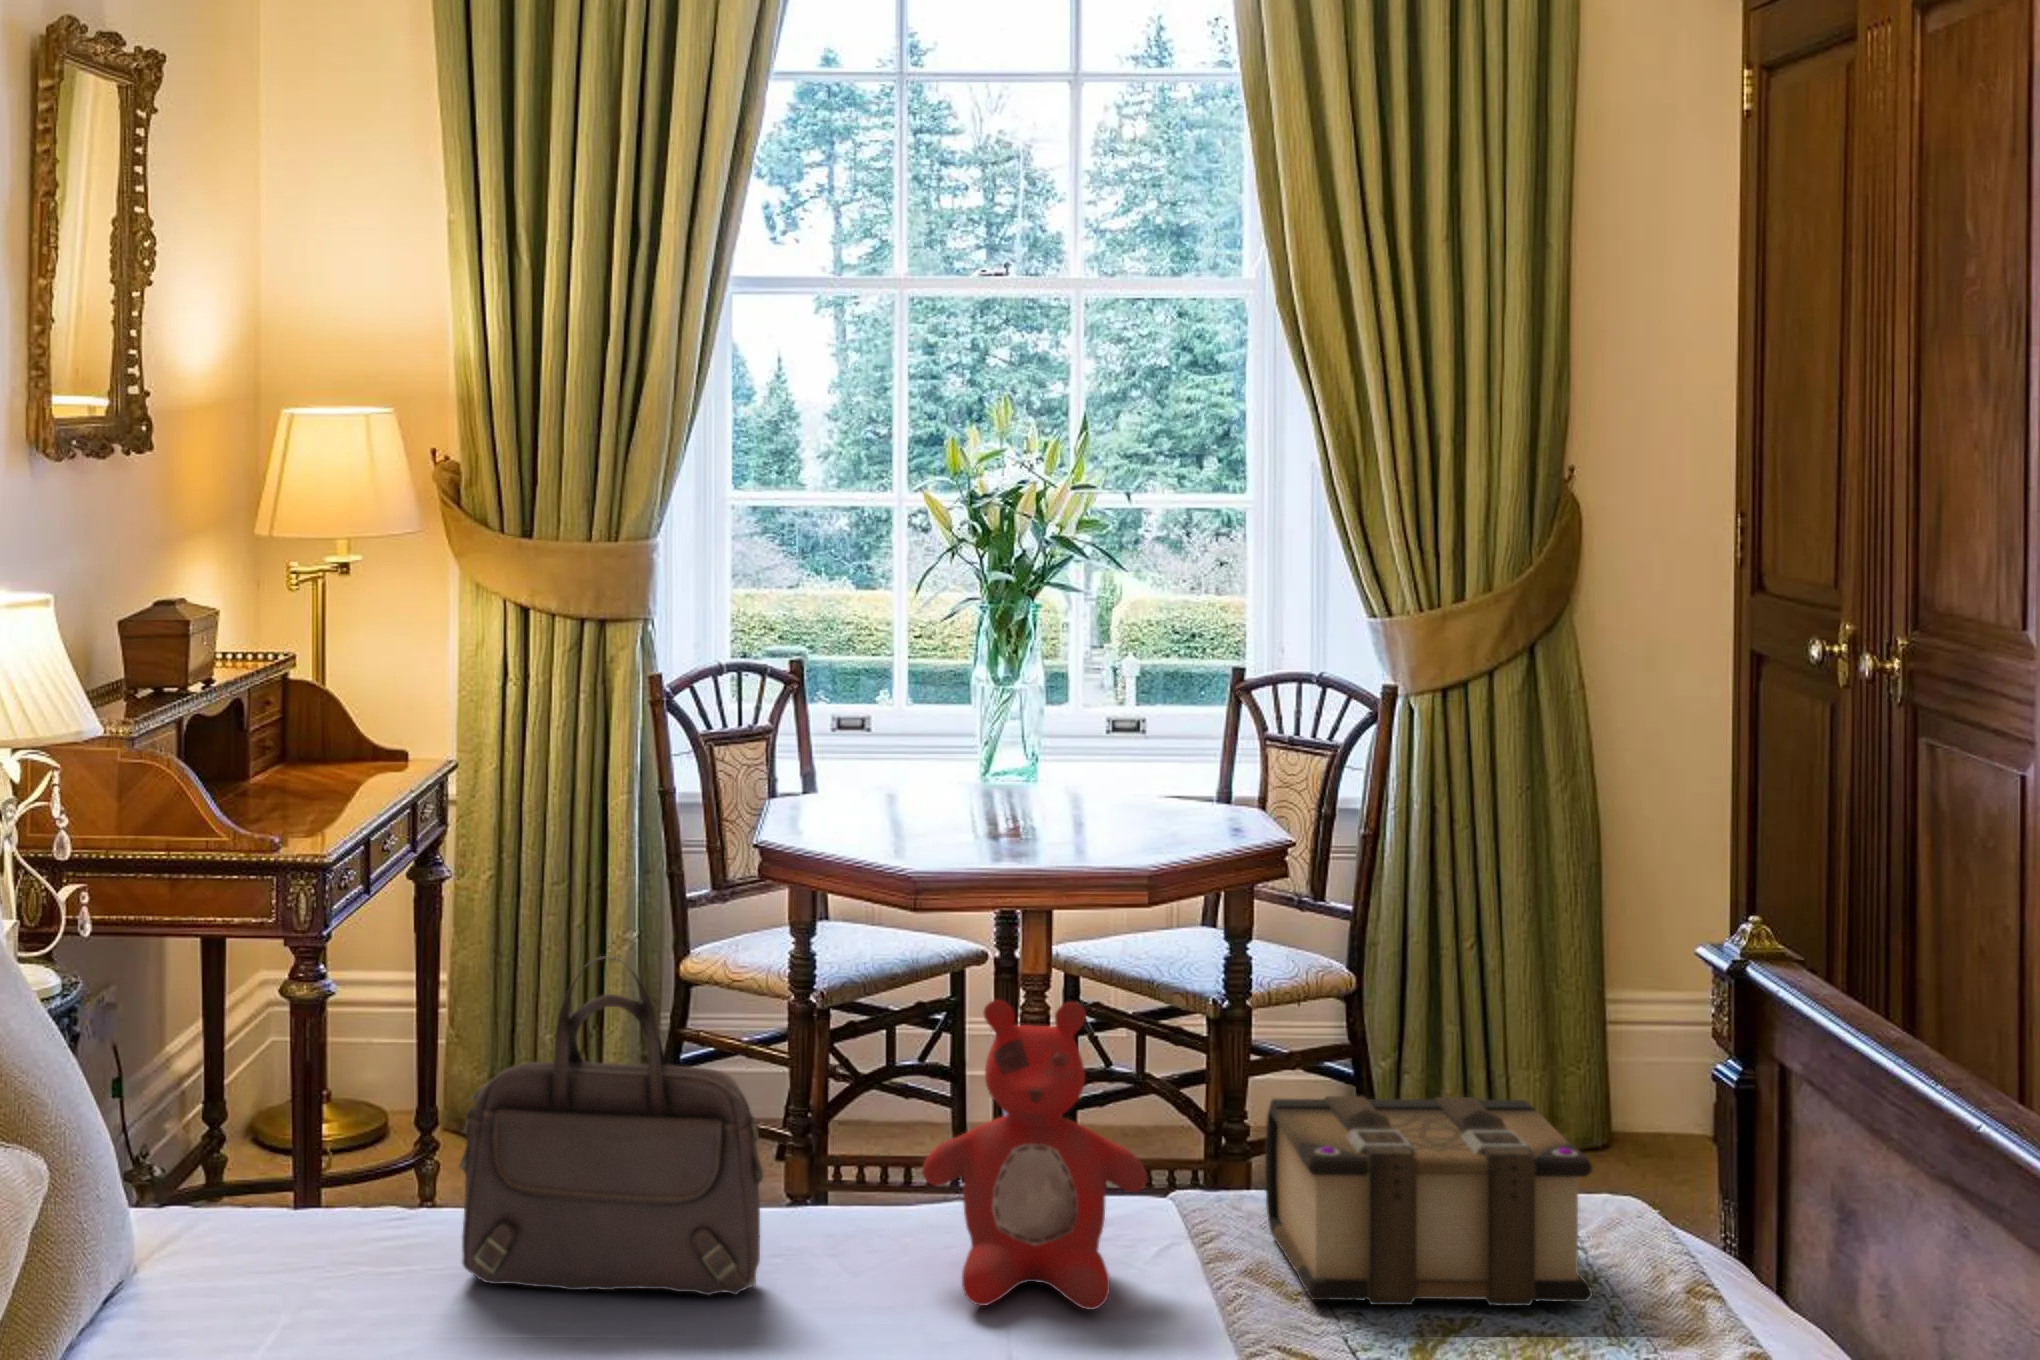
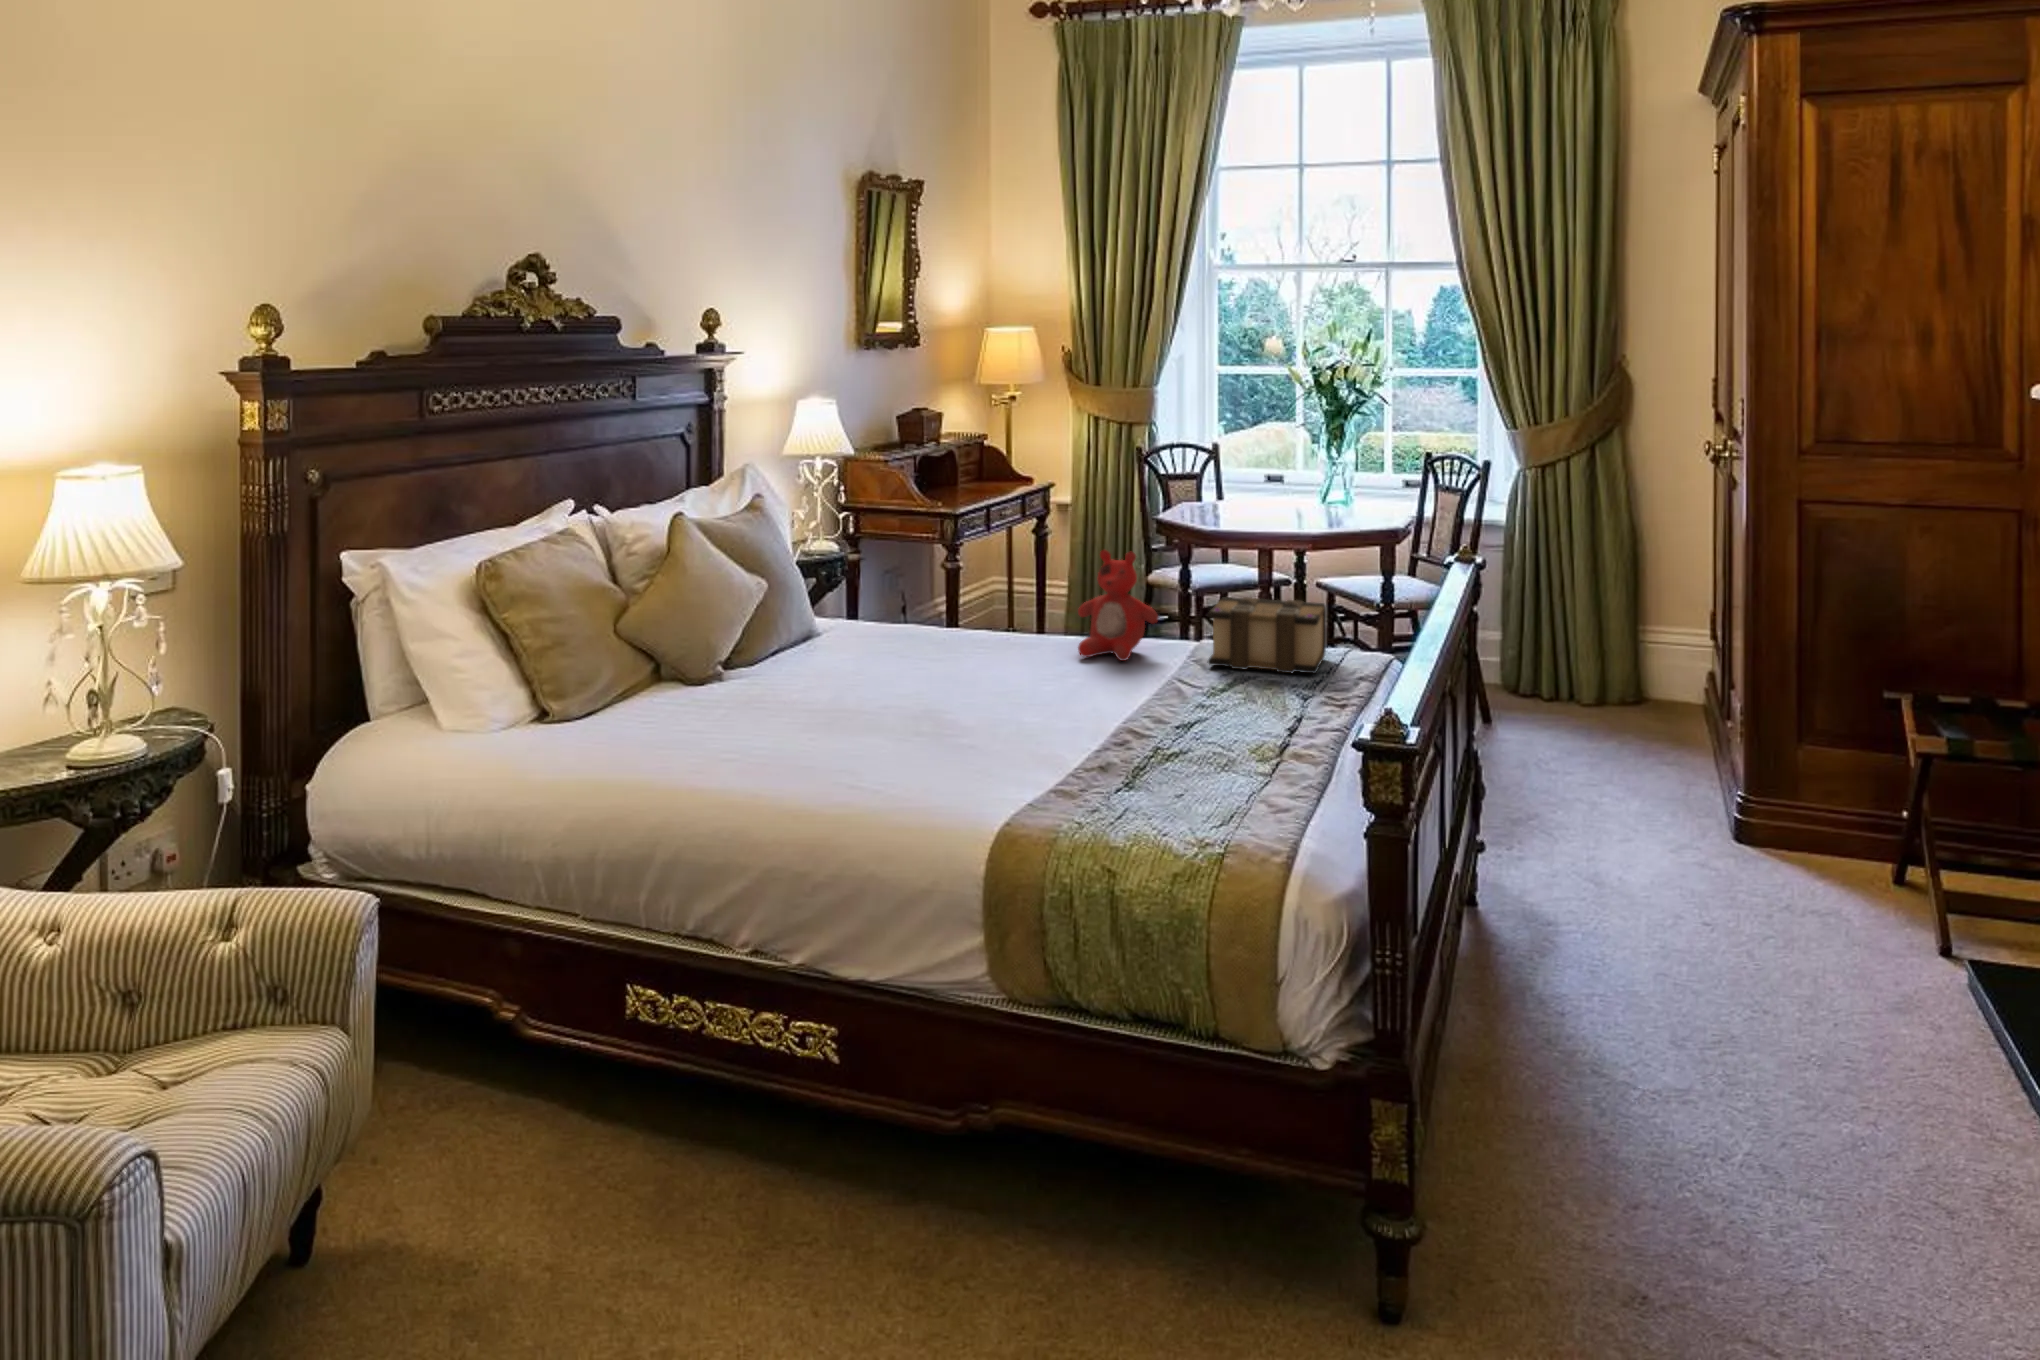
handbag: present [460,956,763,1296] -> none [912,525,1015,648]

